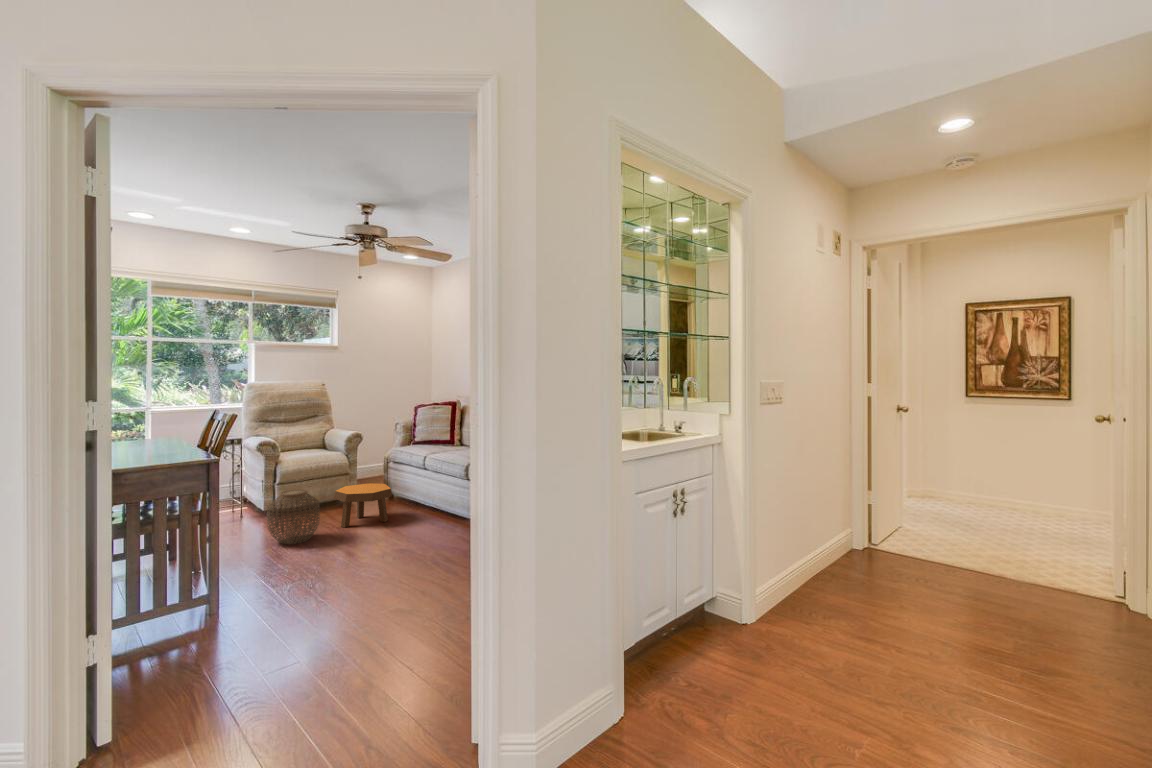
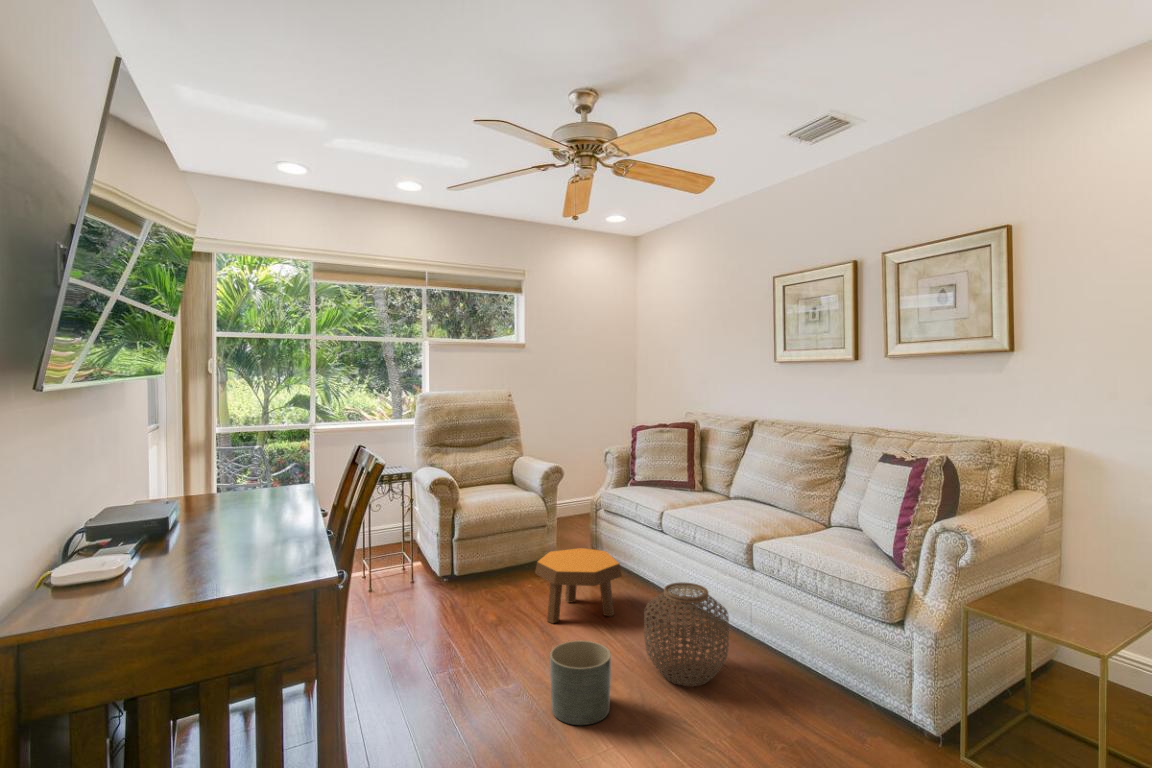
woven basket: present [267,490,320,544] -> present [644,582,729,686]
planter: none [333,522,369,562] -> present [550,641,611,725]

